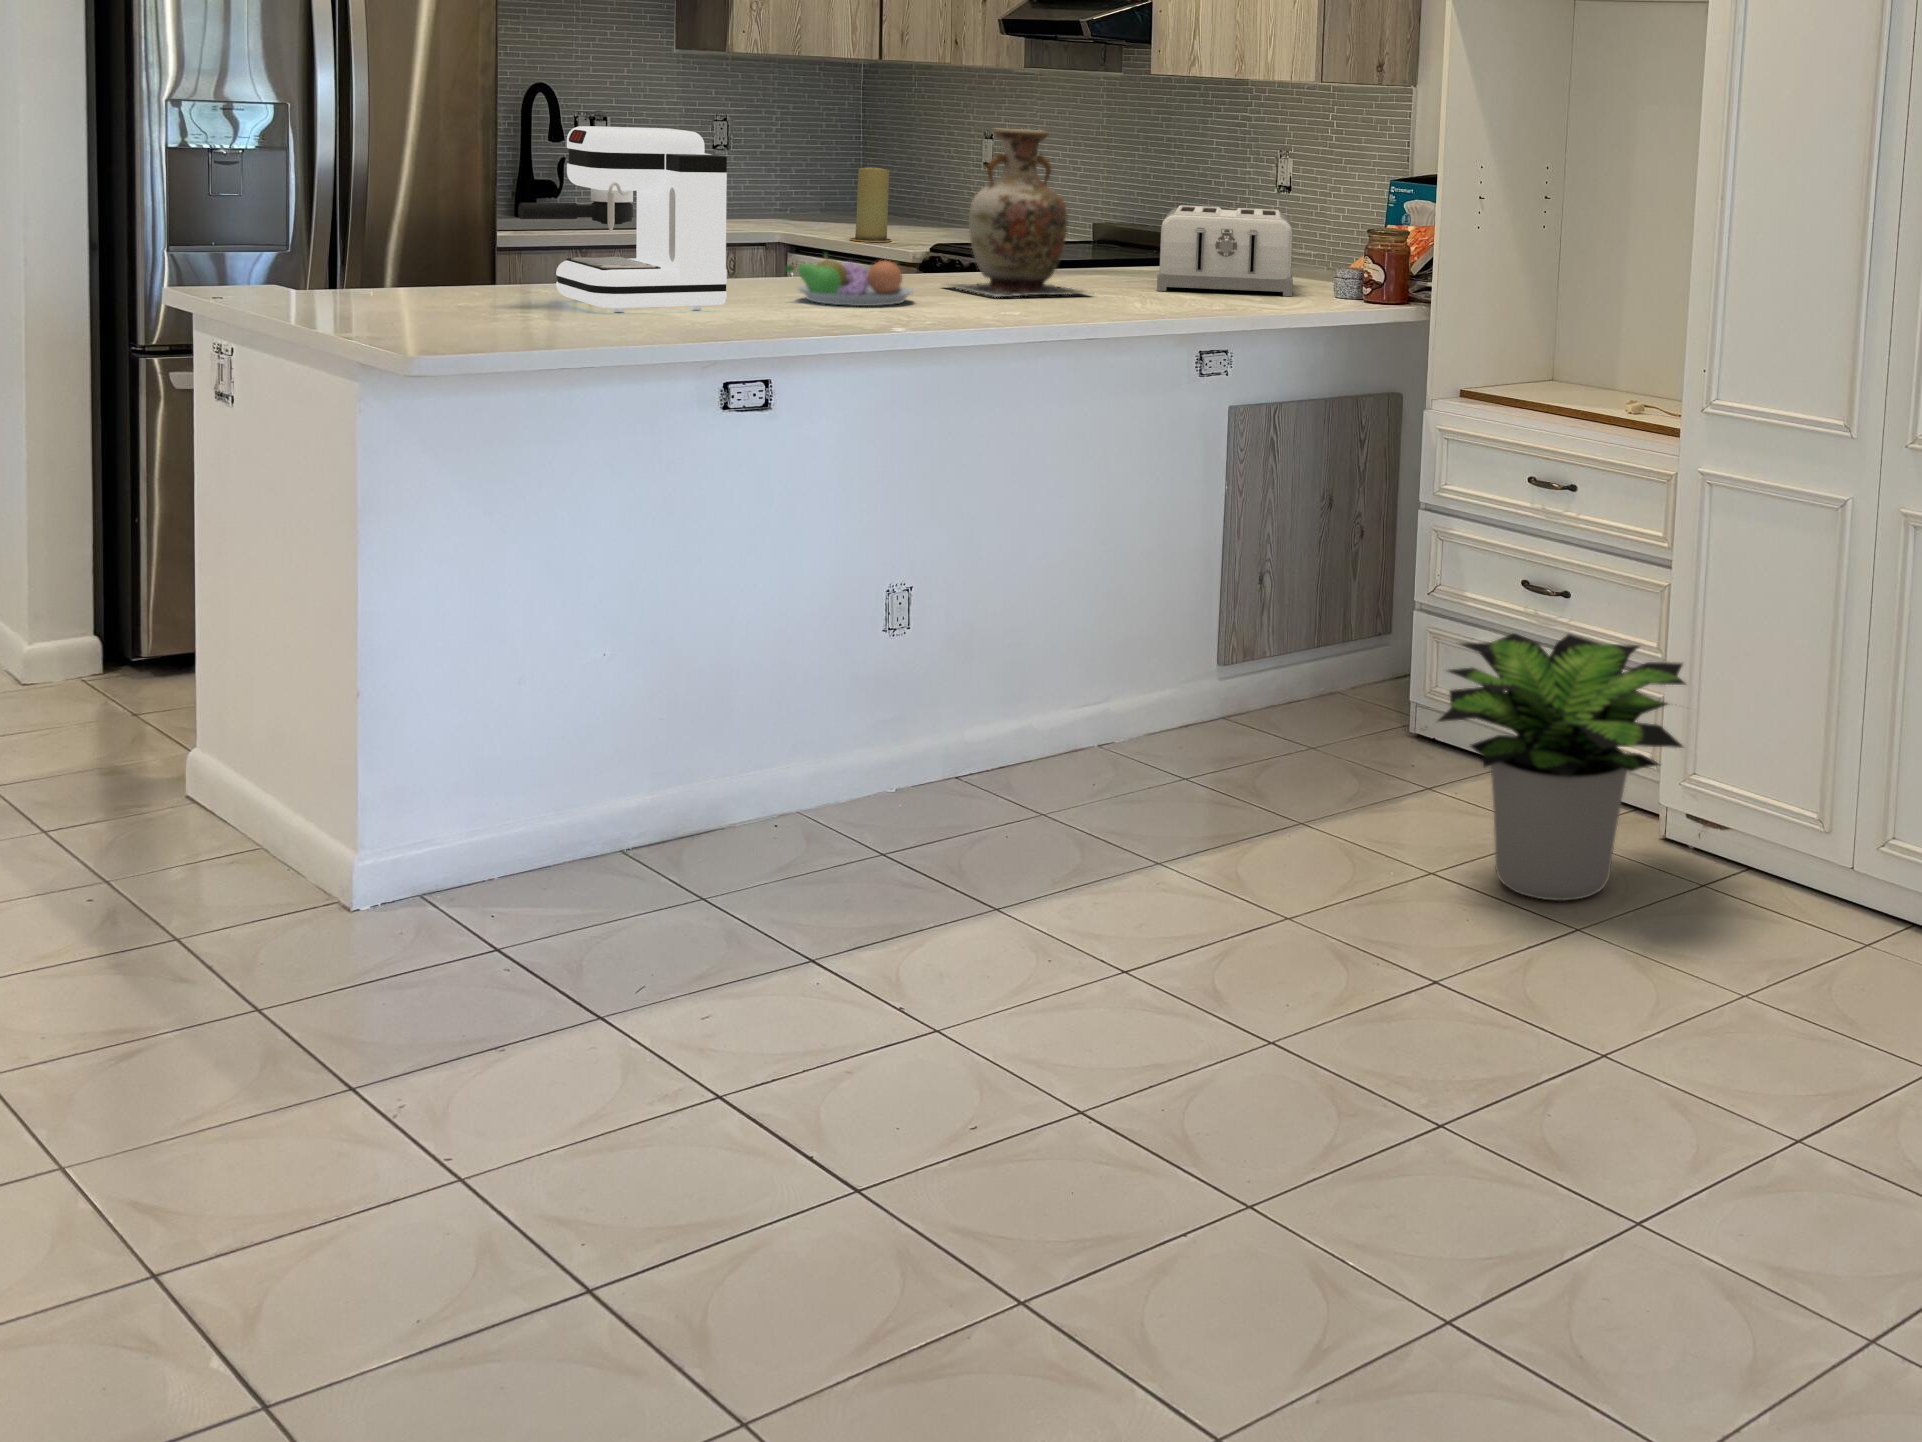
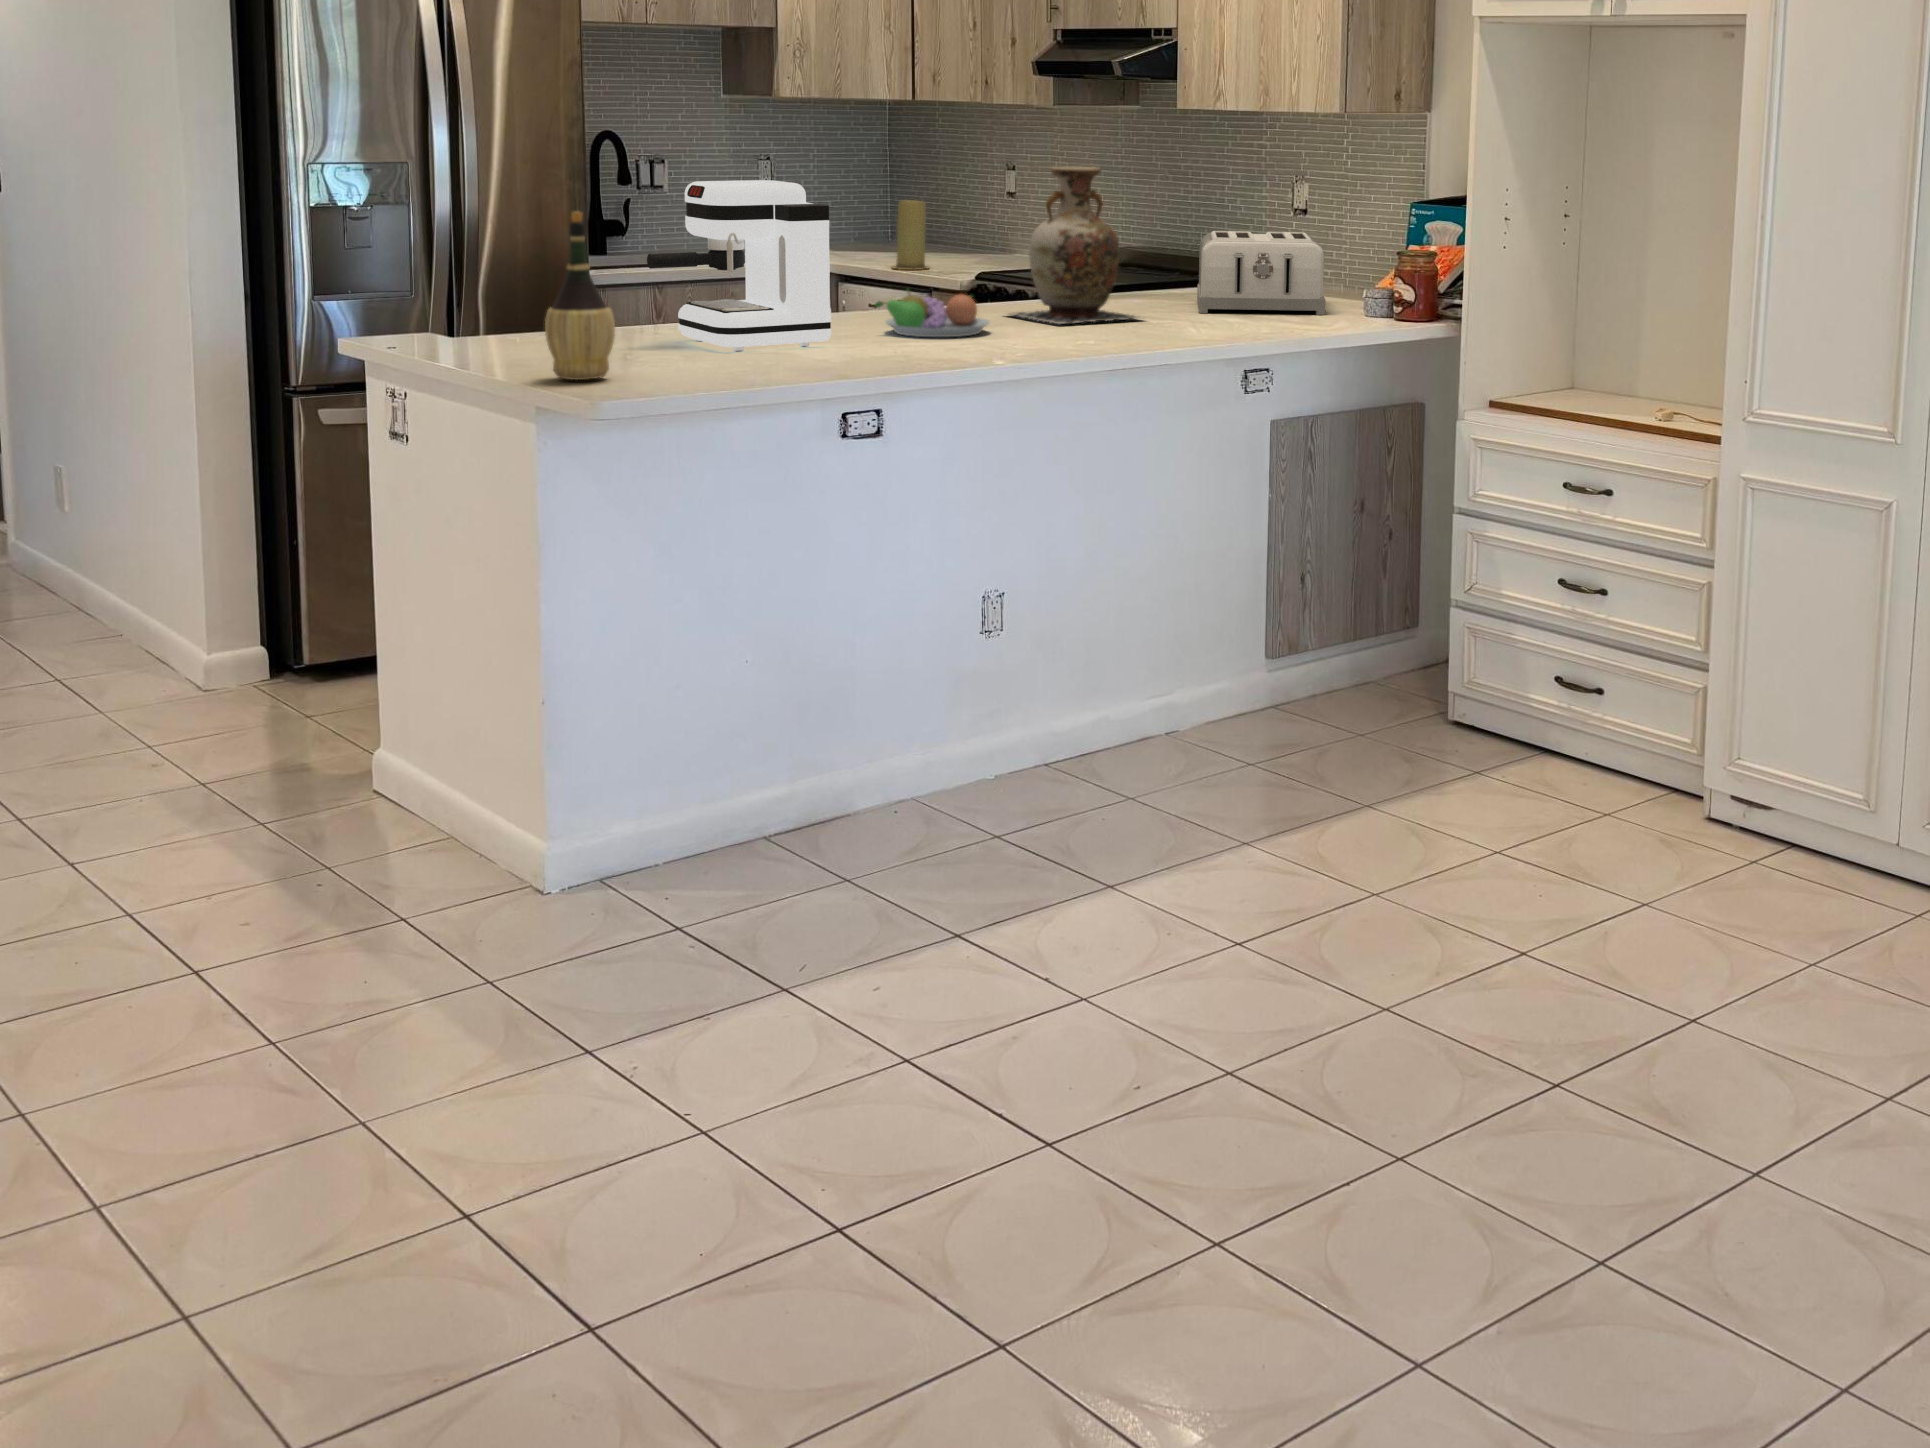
wine bottle: none [372,147,455,335] -> present [545,212,615,380]
potted plant: present [1438,633,1685,901] -> none [1502,630,1748,879]

